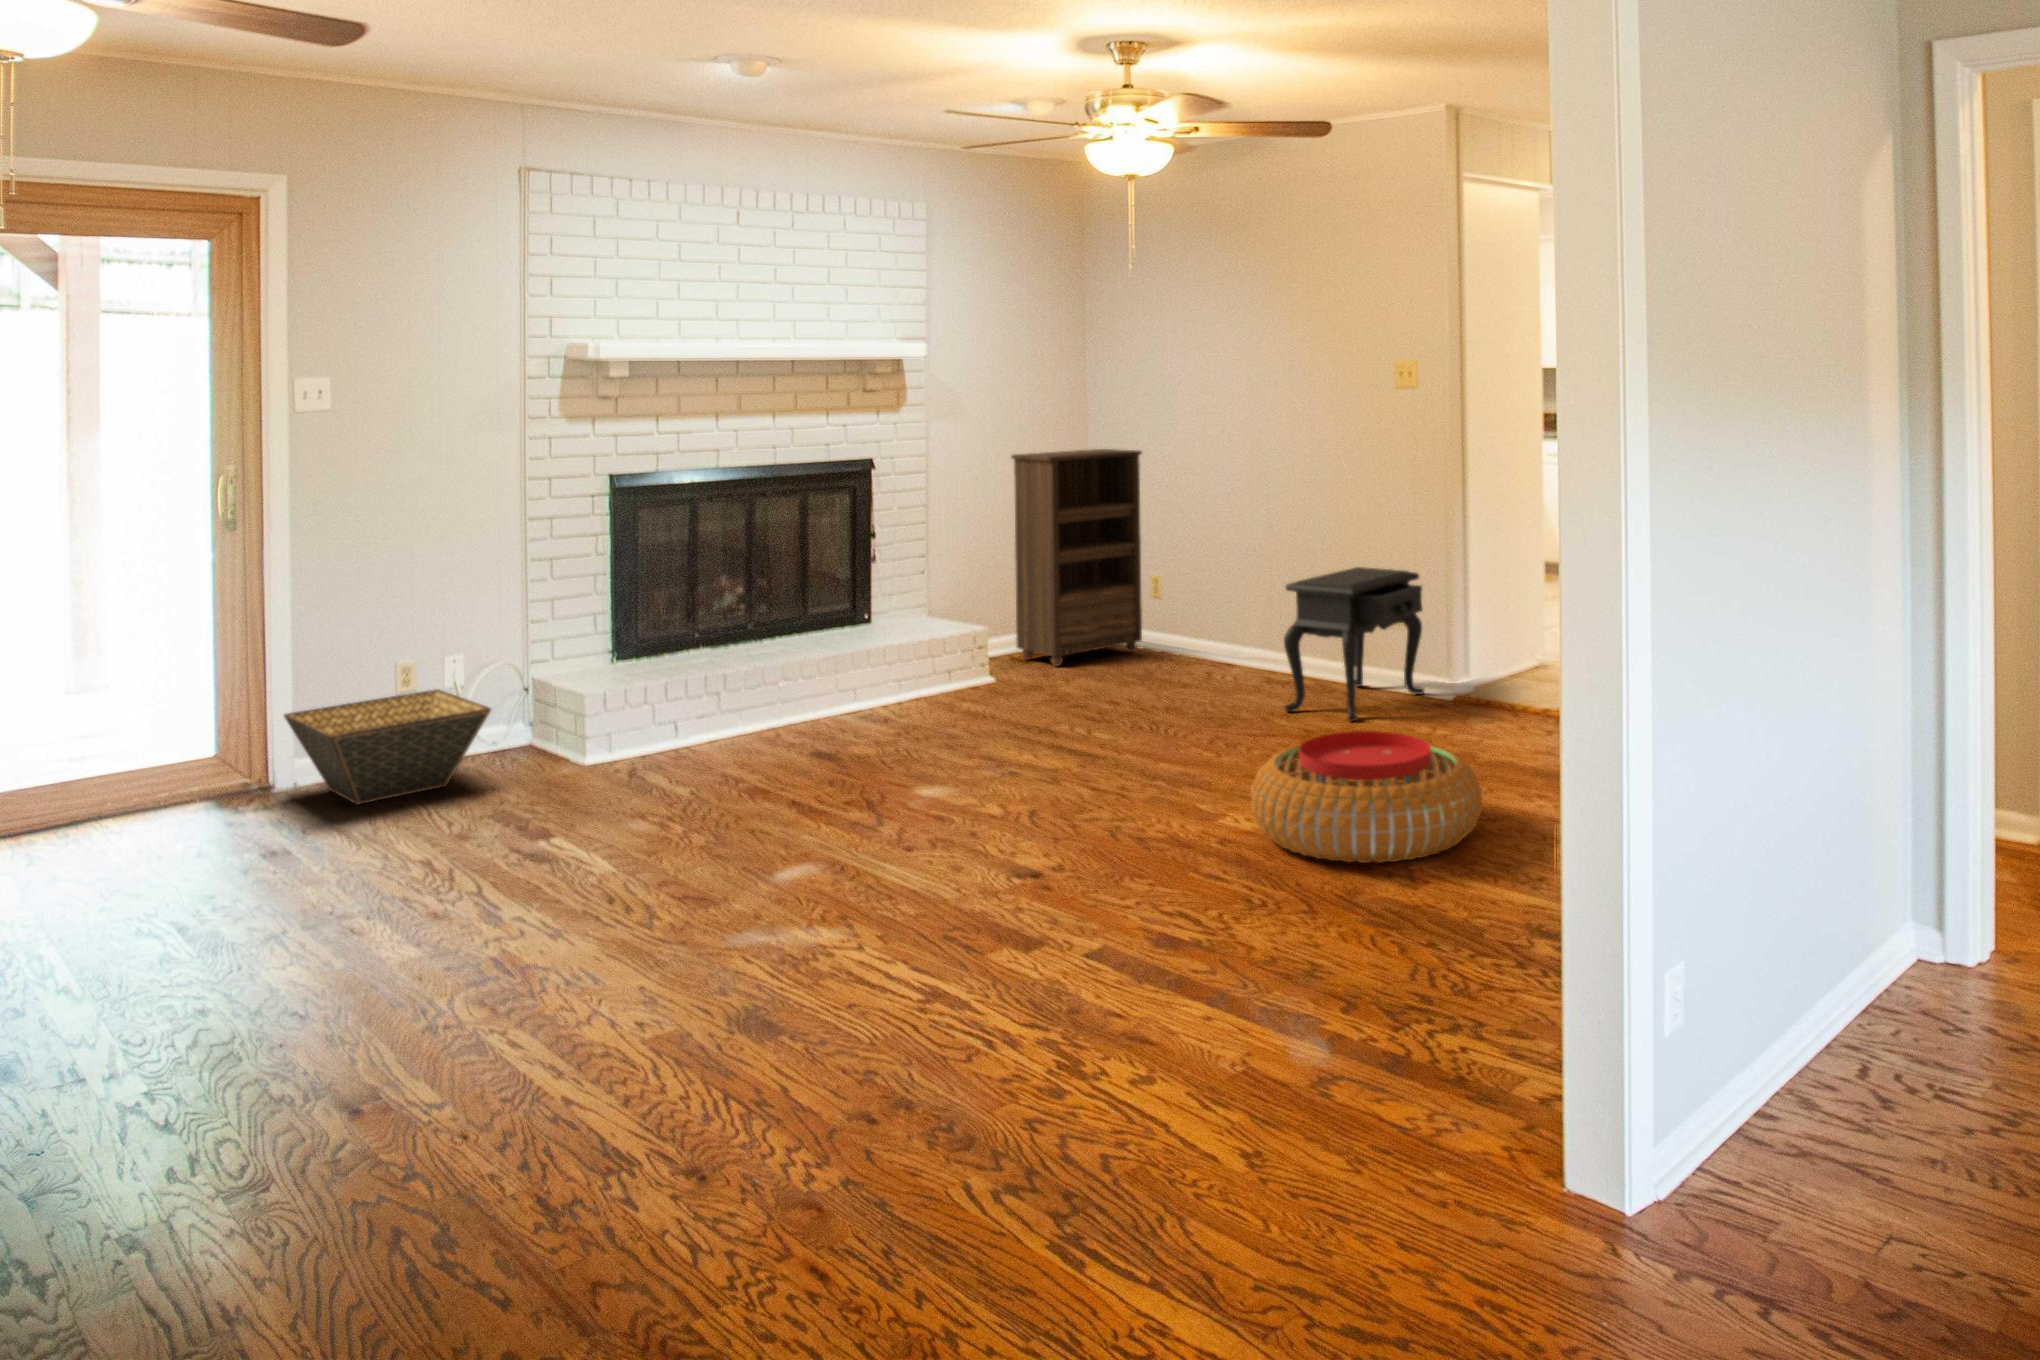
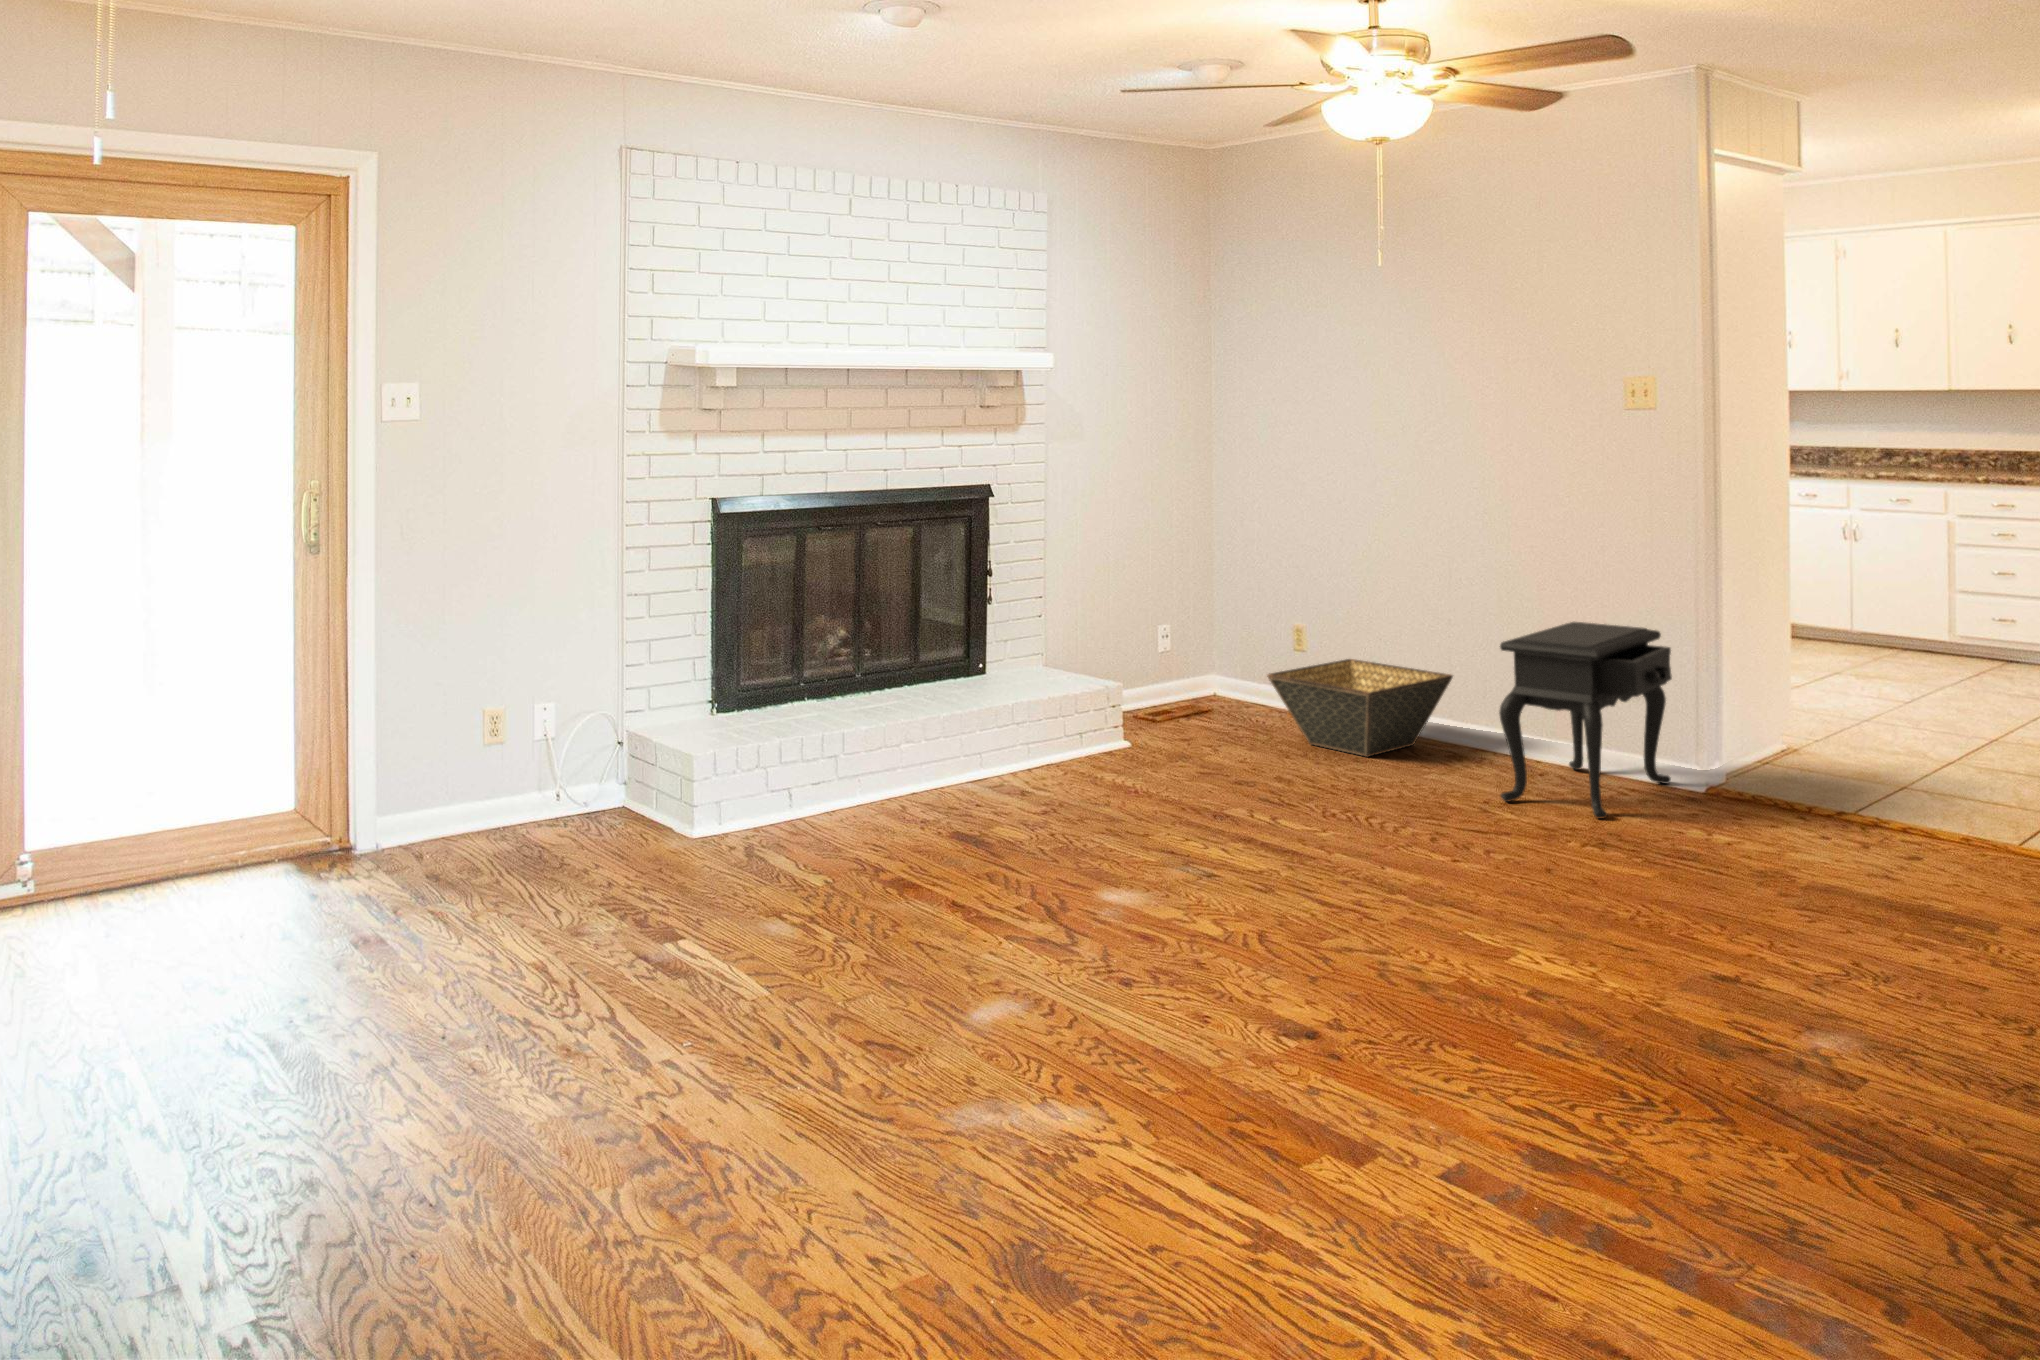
bookshelf: present [1011,449,1142,666] -> none [1124,476,1275,729]
basket: present [284,689,491,805] -> present [1267,659,1453,757]
pouf: present [1251,731,1482,863] -> none [1566,850,1919,1047]

